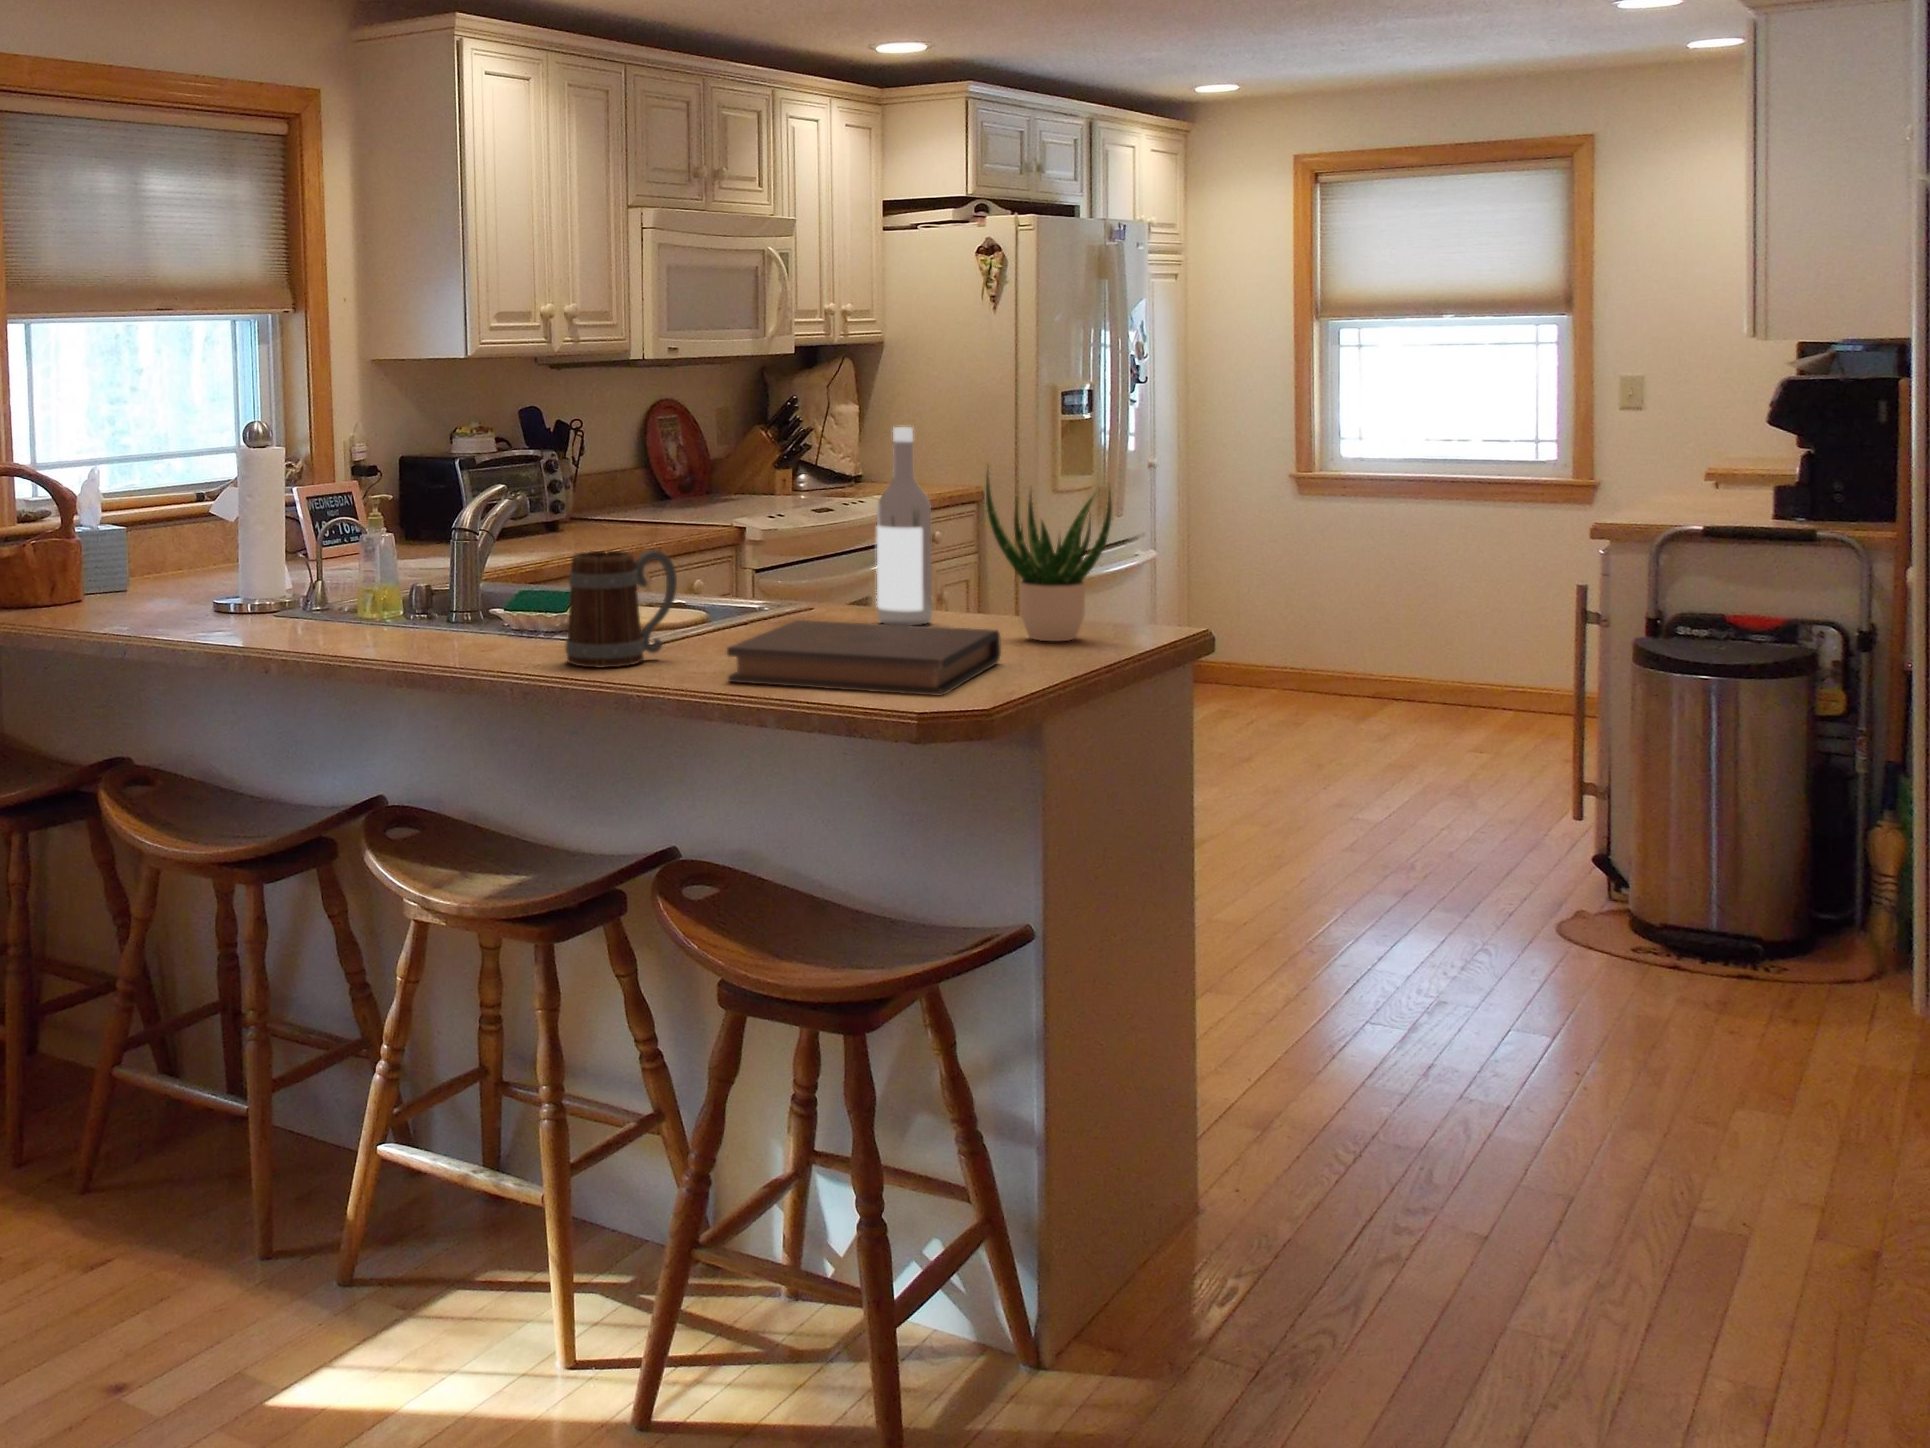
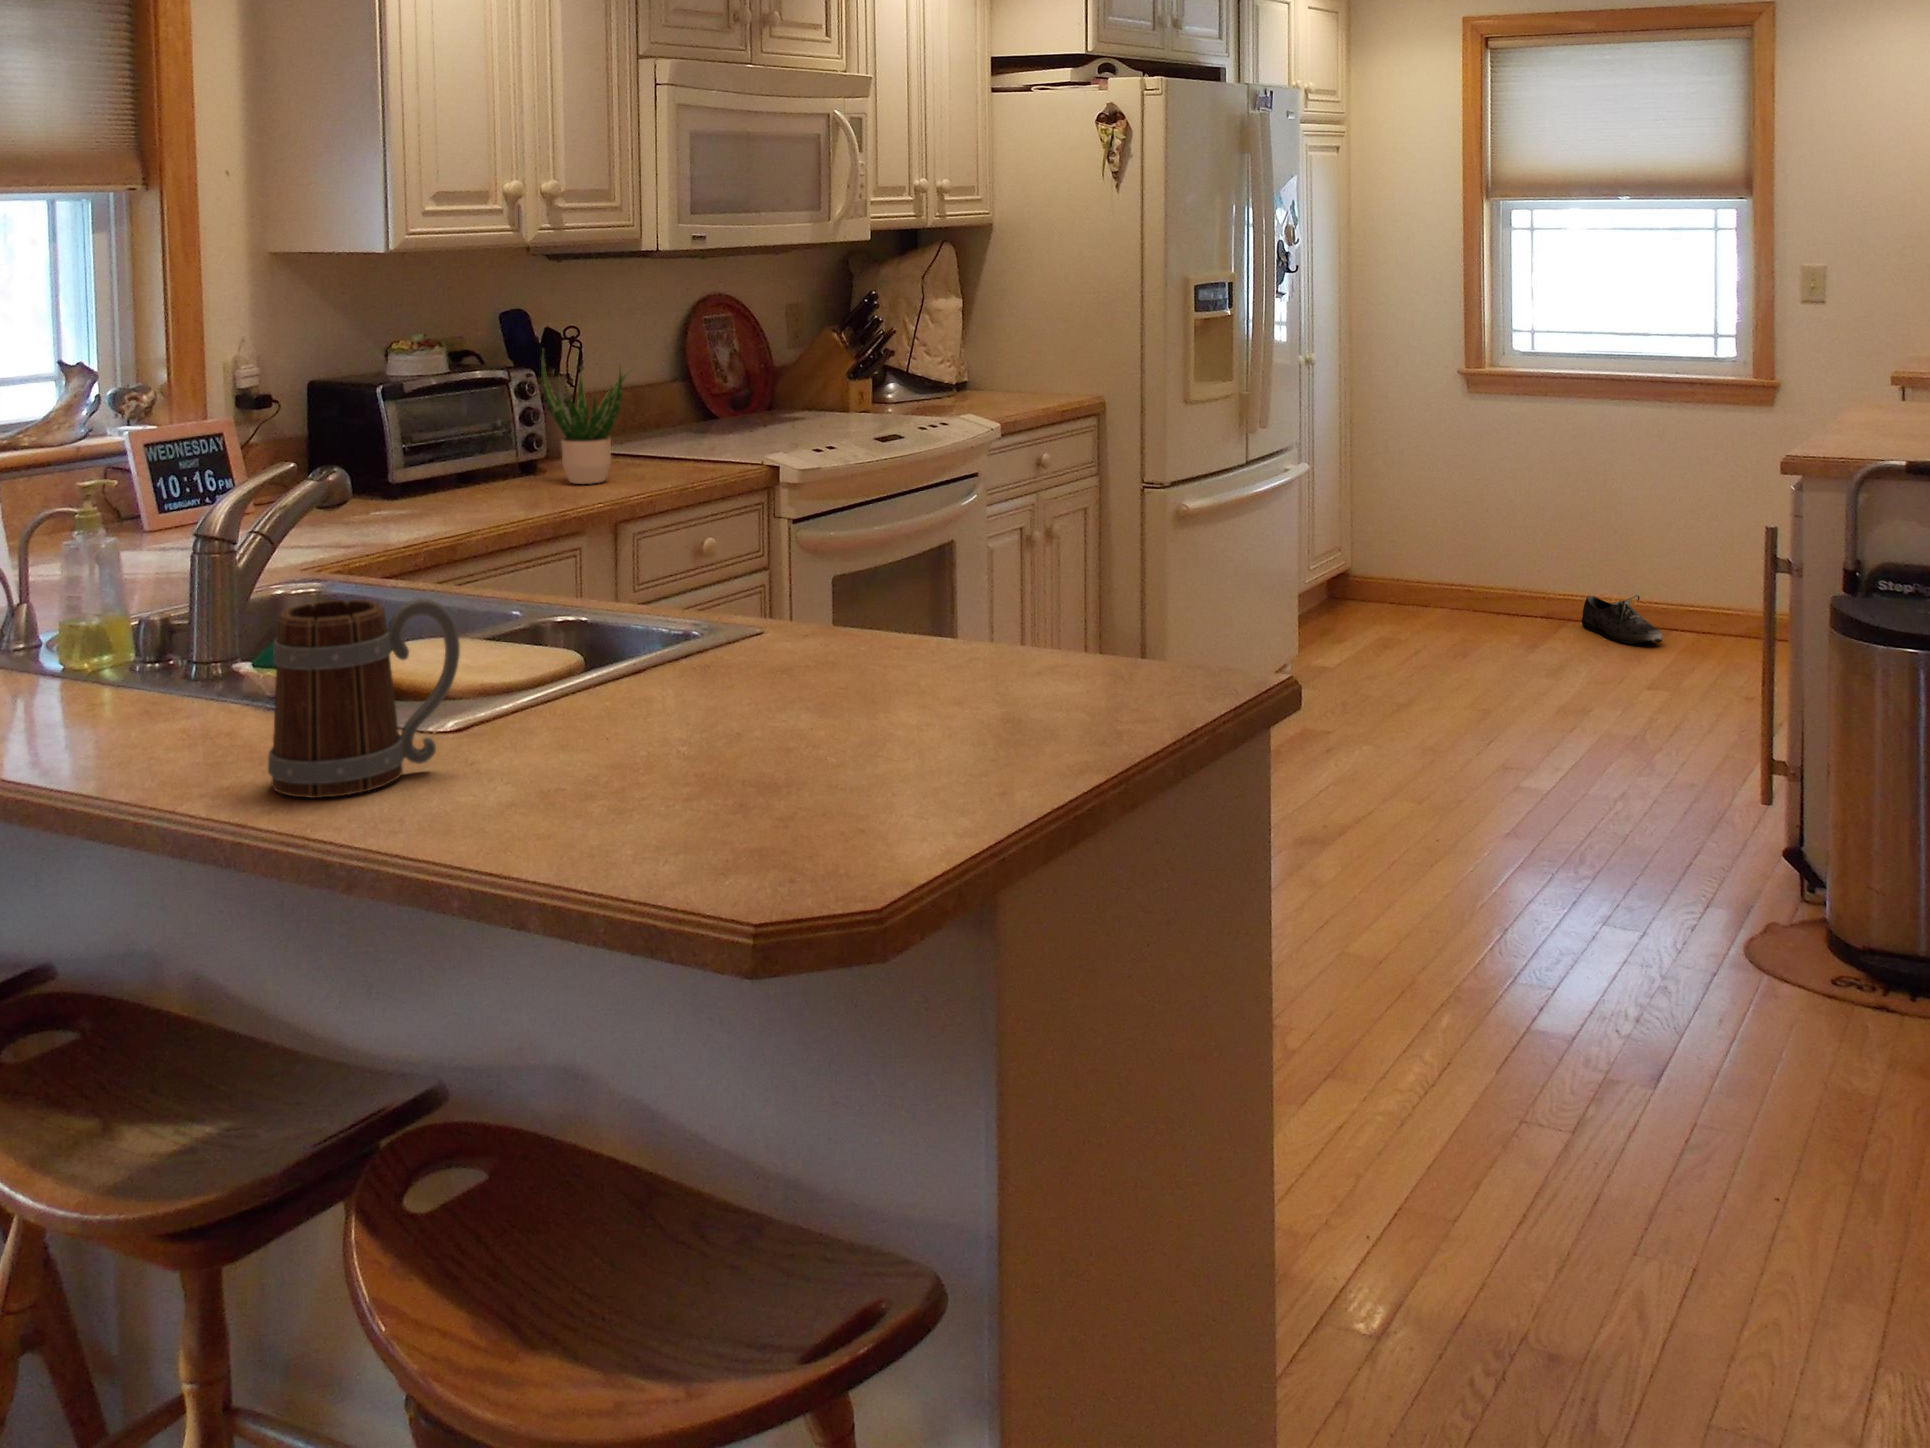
wine bottle: present [877,427,932,625] -> none [823,385,904,678]
potted plant: present [986,473,1112,641] -> present [541,355,629,484]
book: present [727,620,1001,696] -> none [489,702,954,872]
shoe: none [1404,671,1481,713] -> present [1582,595,1663,644]

